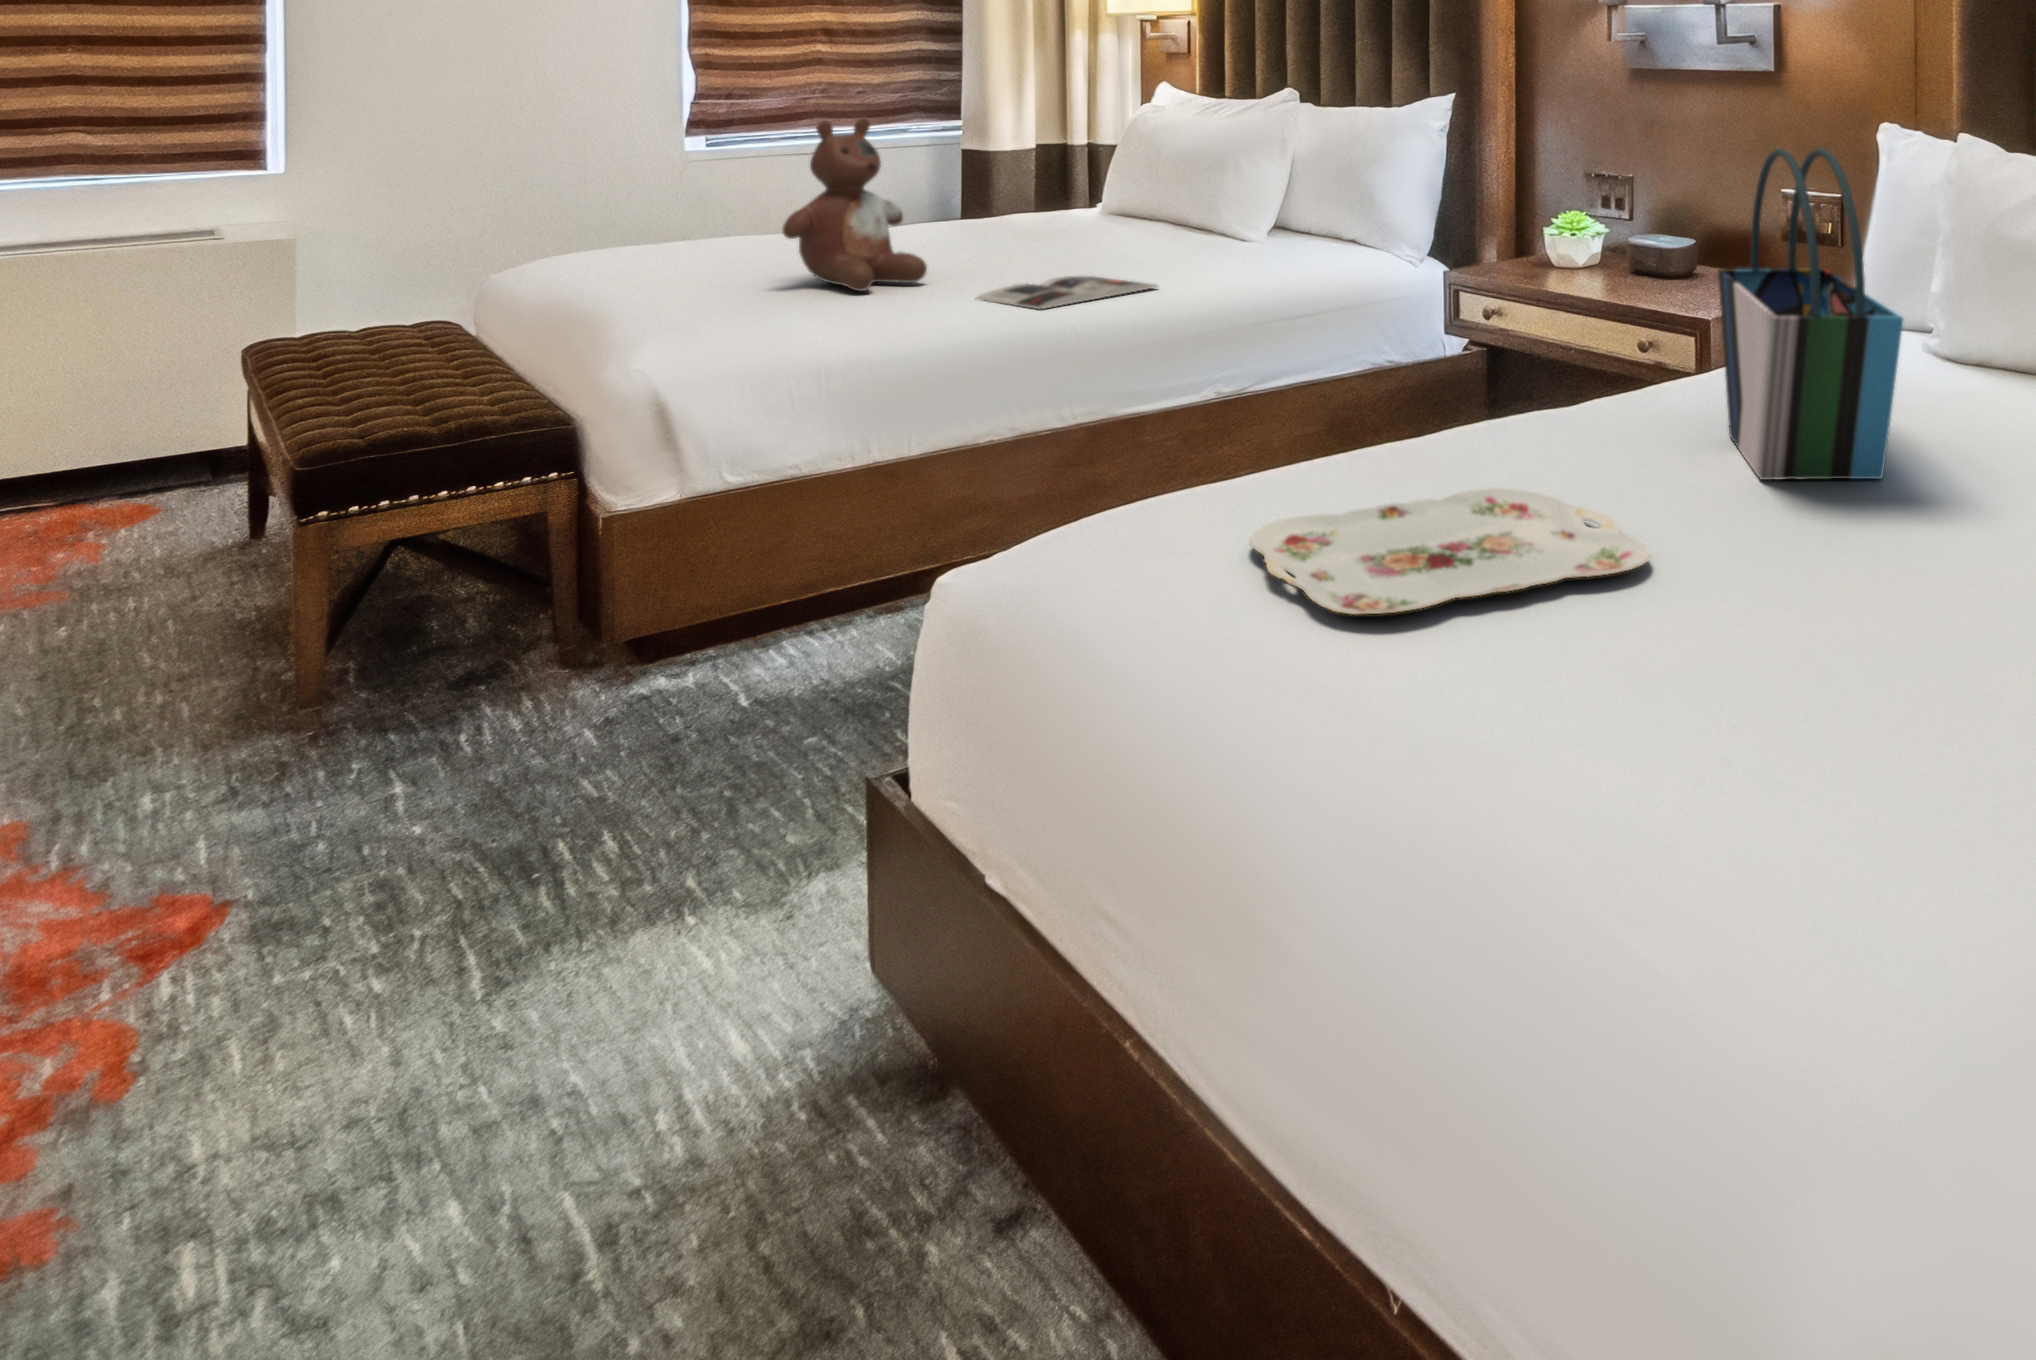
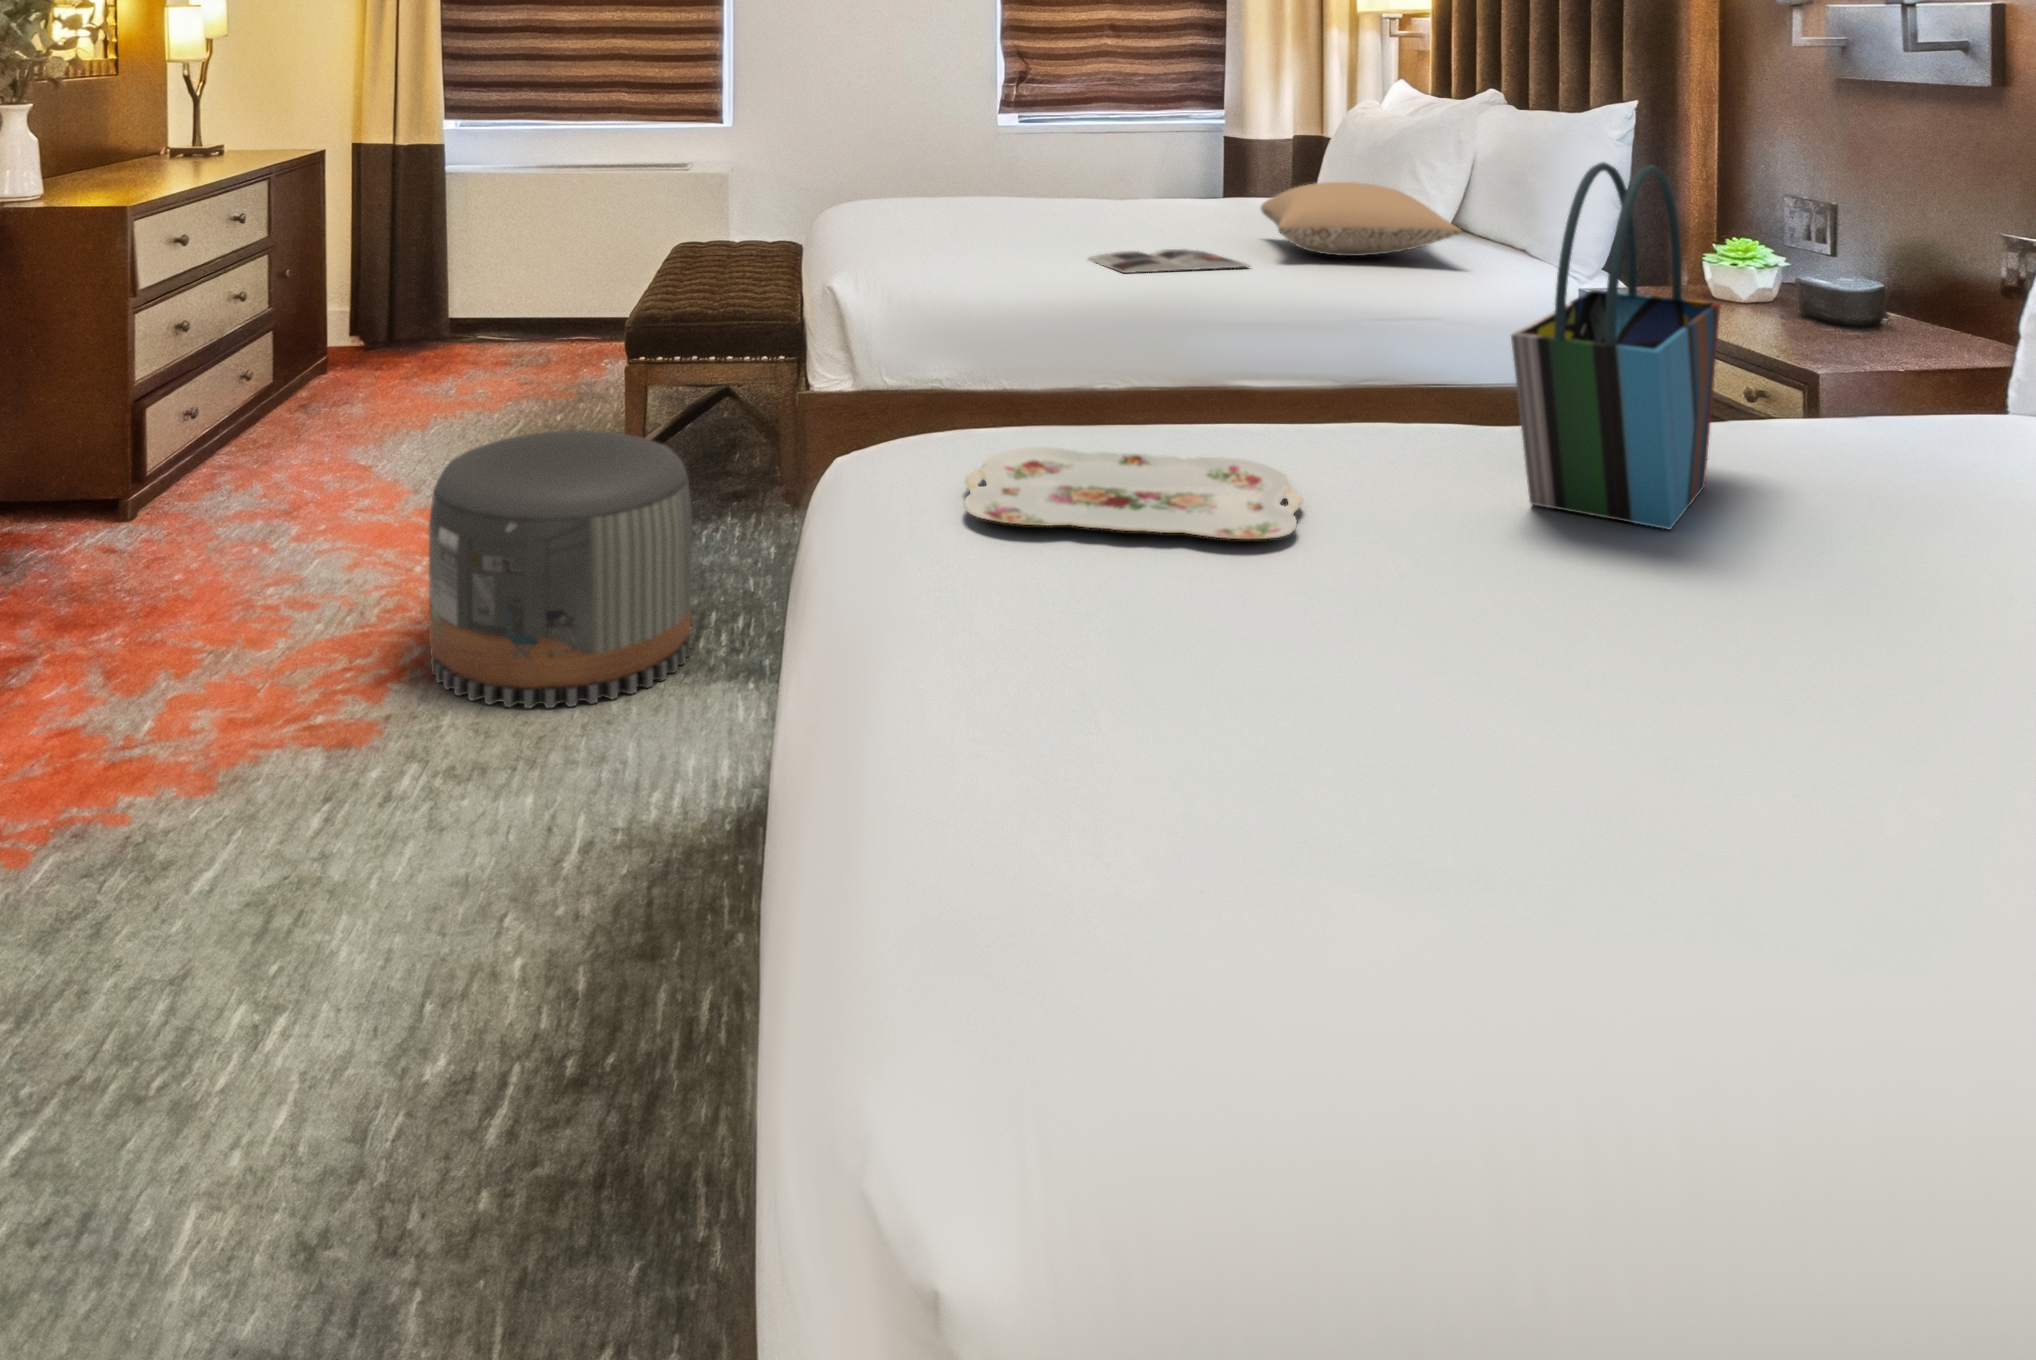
stuffed bear: present [782,118,927,291] -> none [957,100,1068,244]
pillow: none [1119,189,1347,266] -> present [1261,182,1461,256]
pouf: none [86,625,559,1102] -> present [429,430,692,708]

